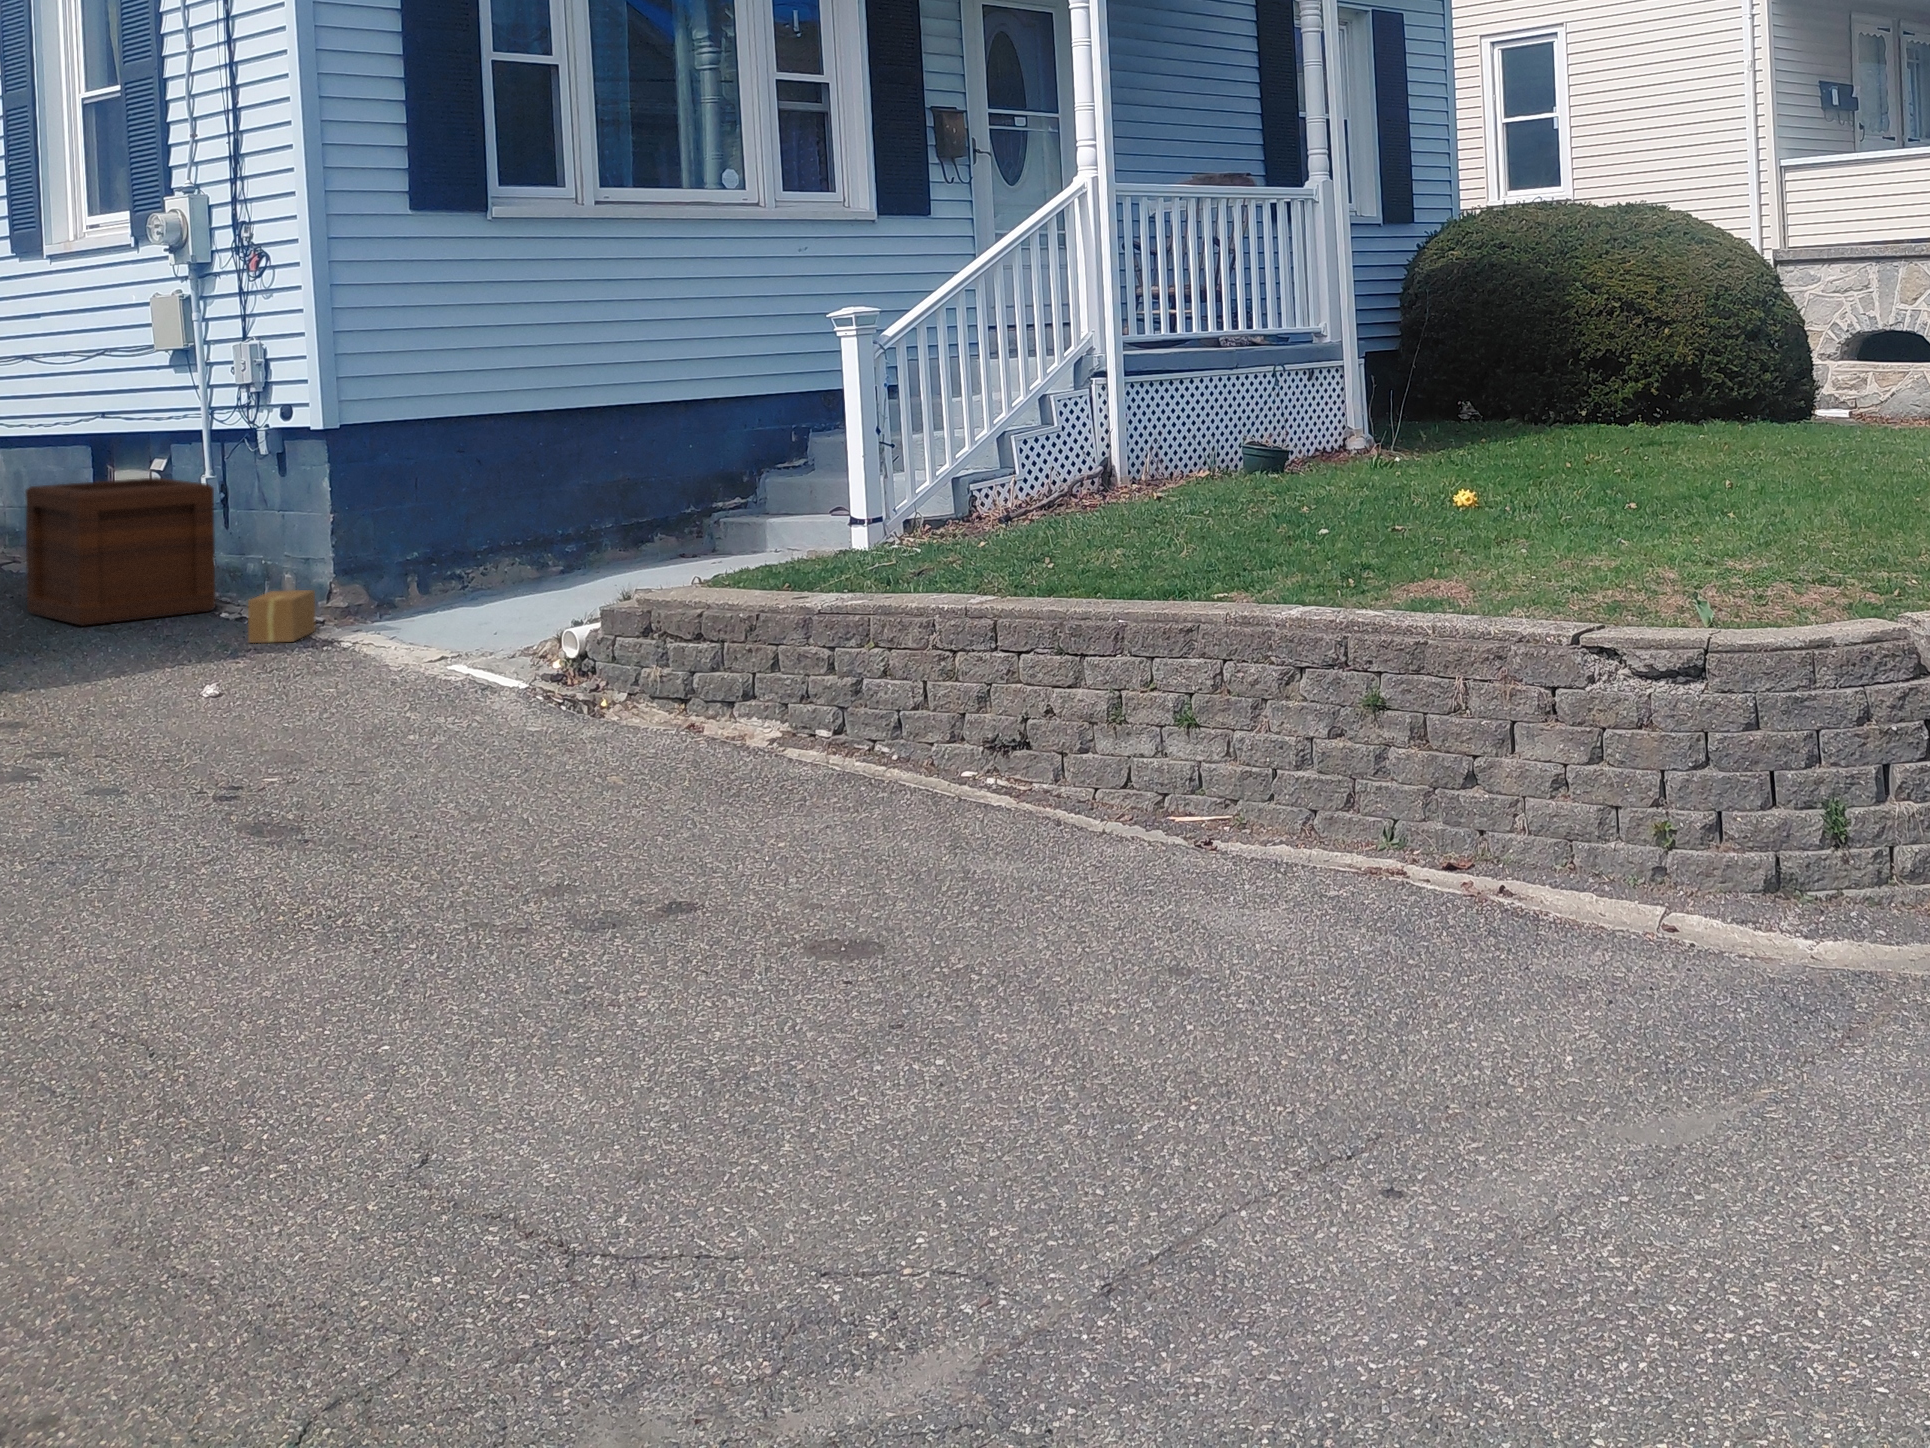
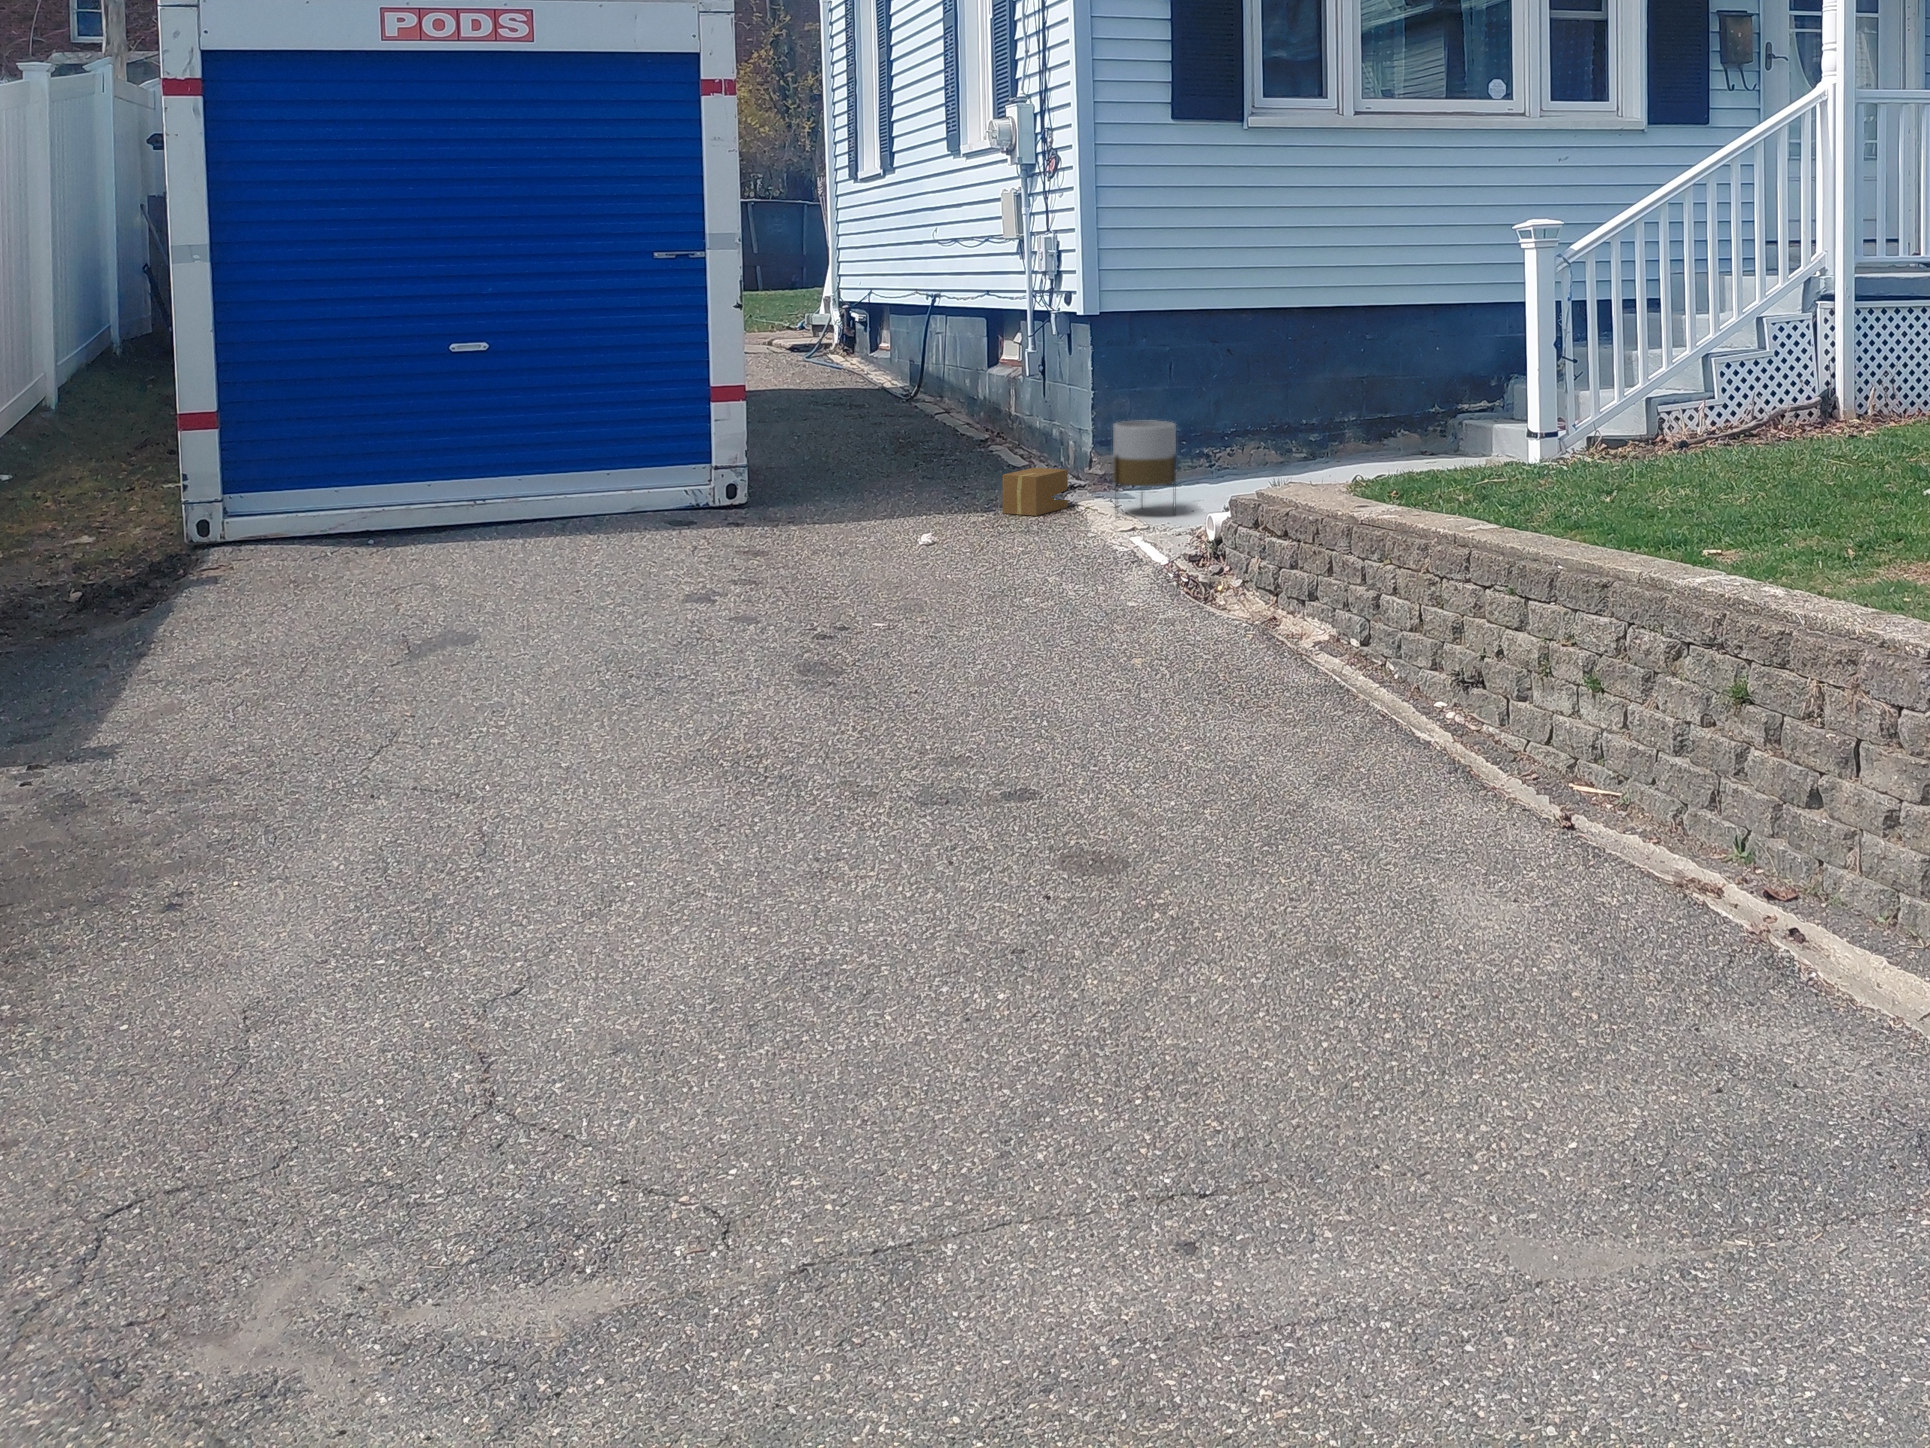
wooden crate: present [25,478,215,626] -> none [885,358,1019,485]
planter: none [376,530,451,634] -> present [1113,420,1176,514]

